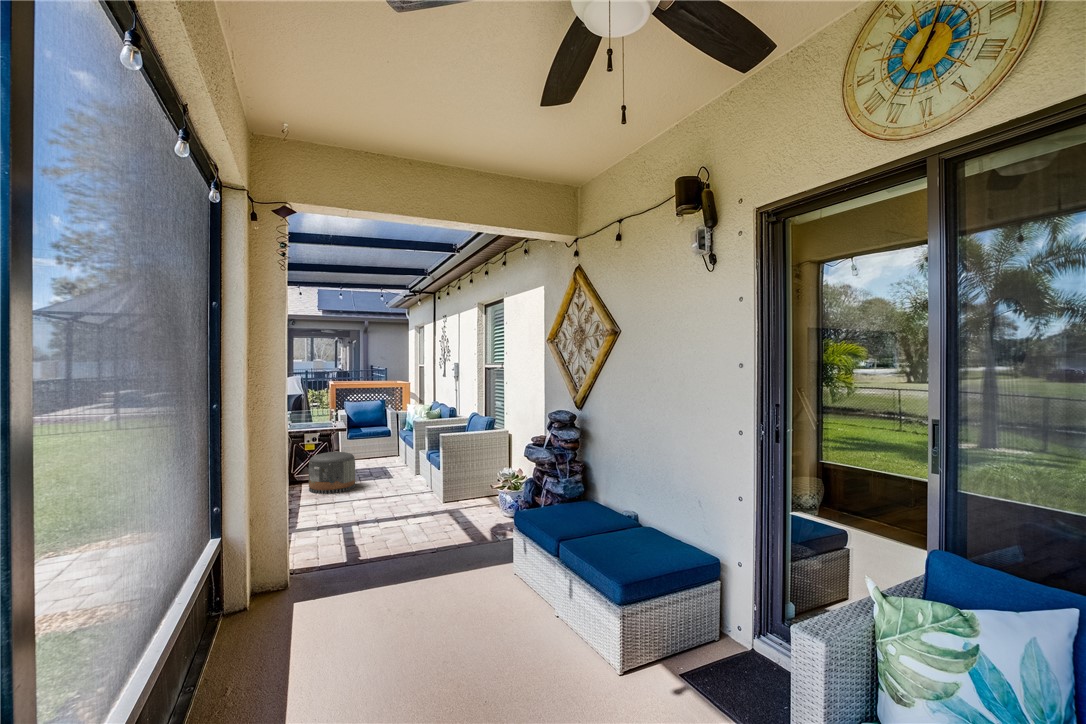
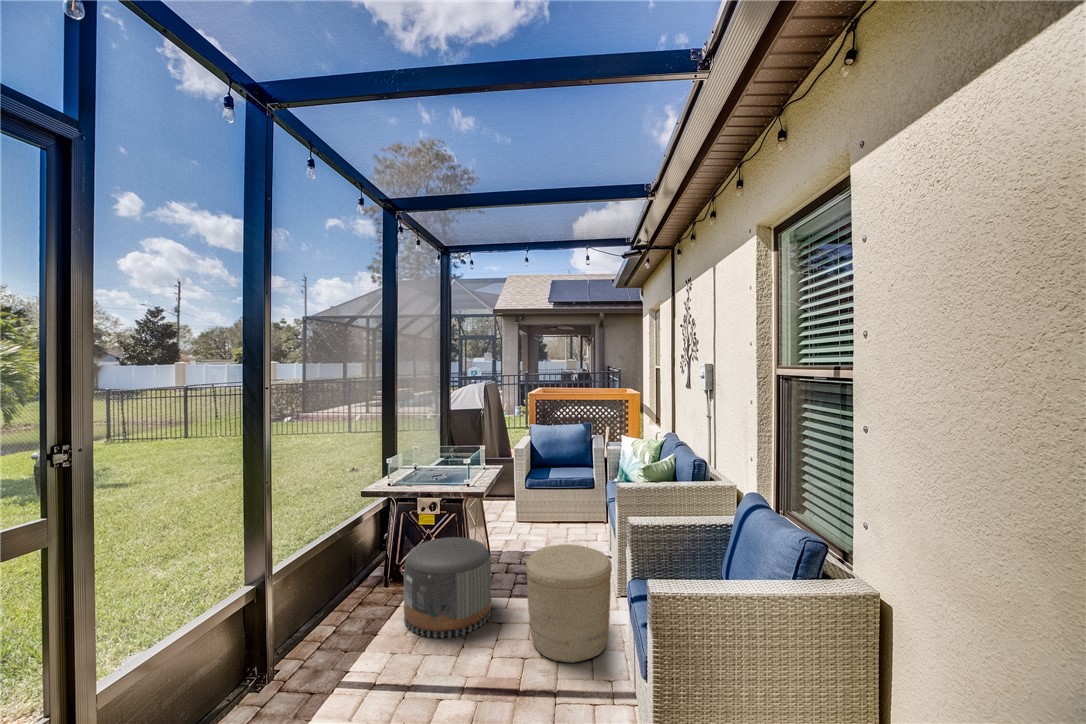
woven basket: none [378,446,418,490] -> present [526,544,612,663]

